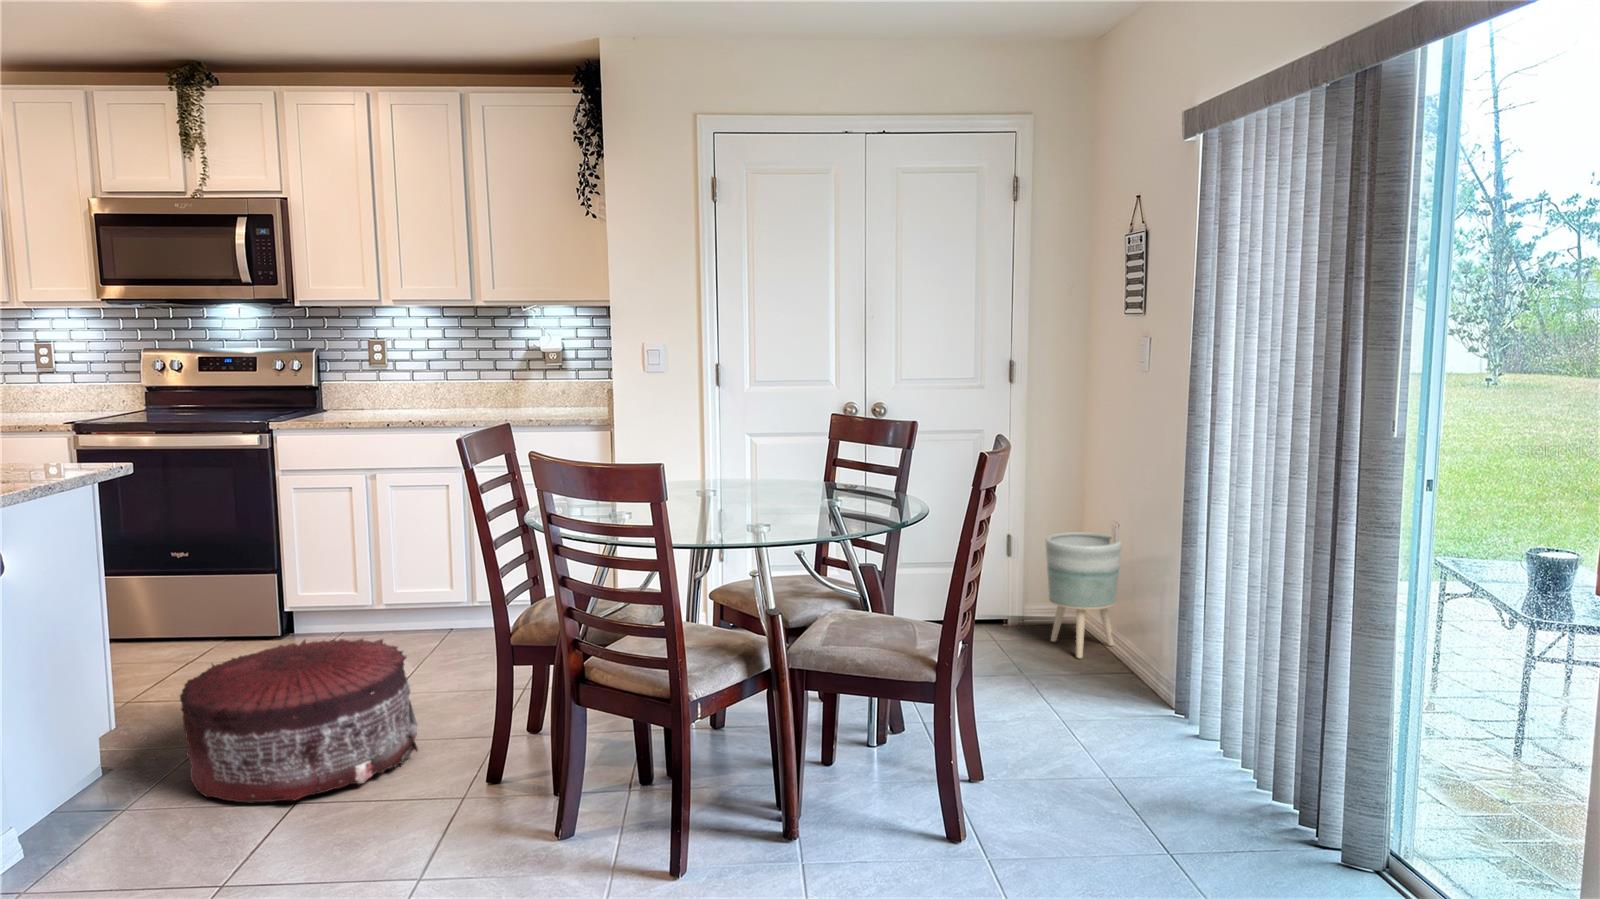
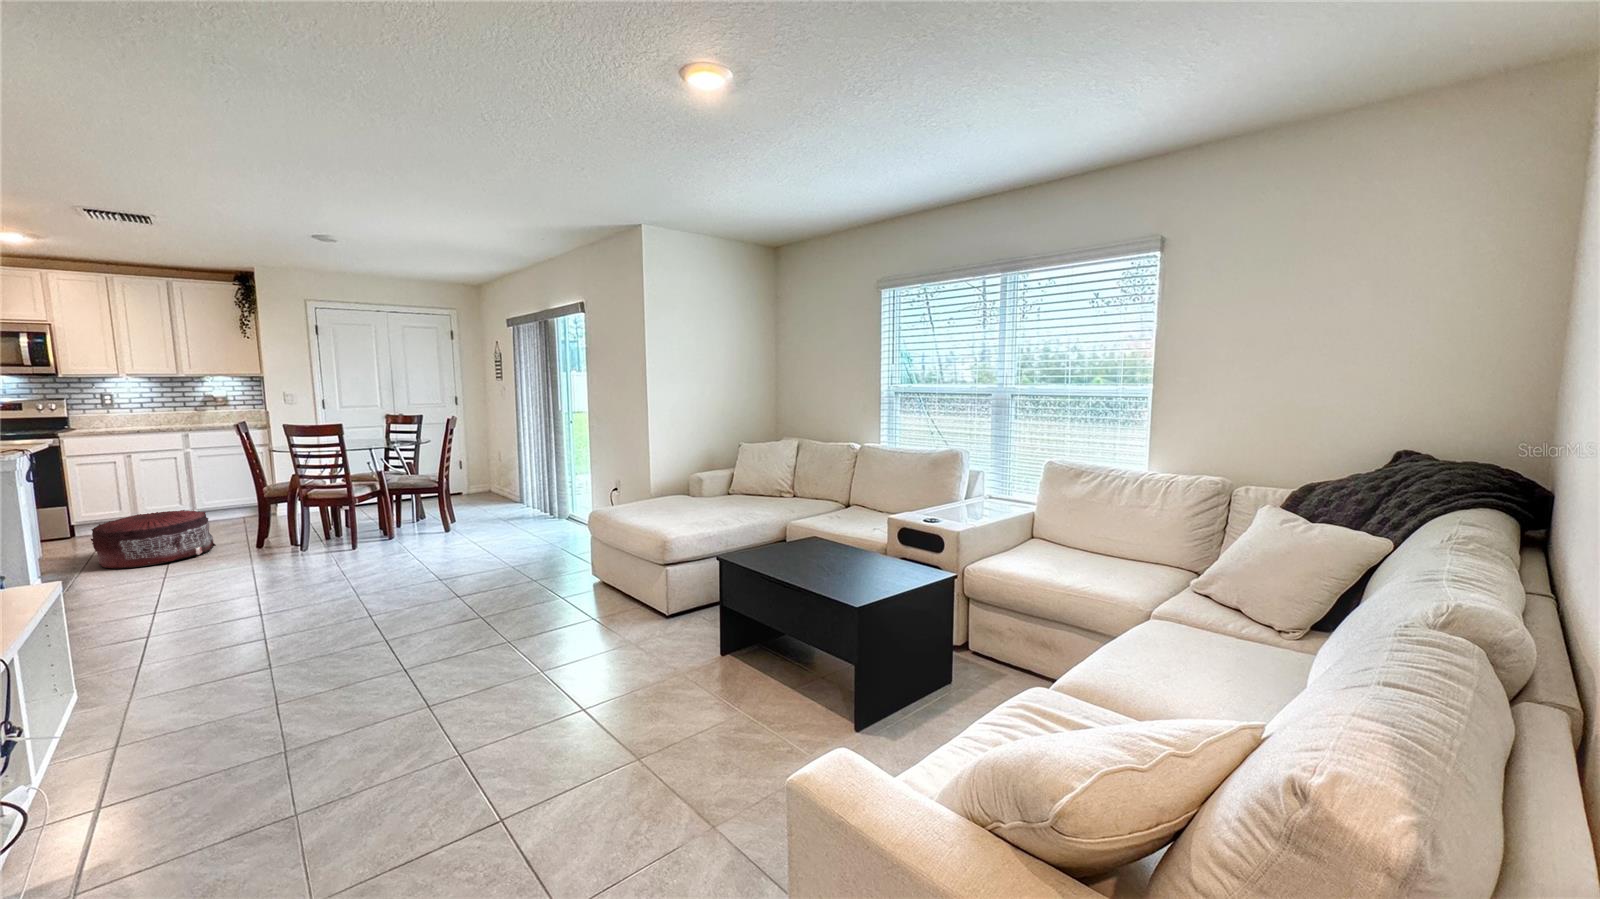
planter: present [1046,532,1121,658] -> none [473,456,502,498]

